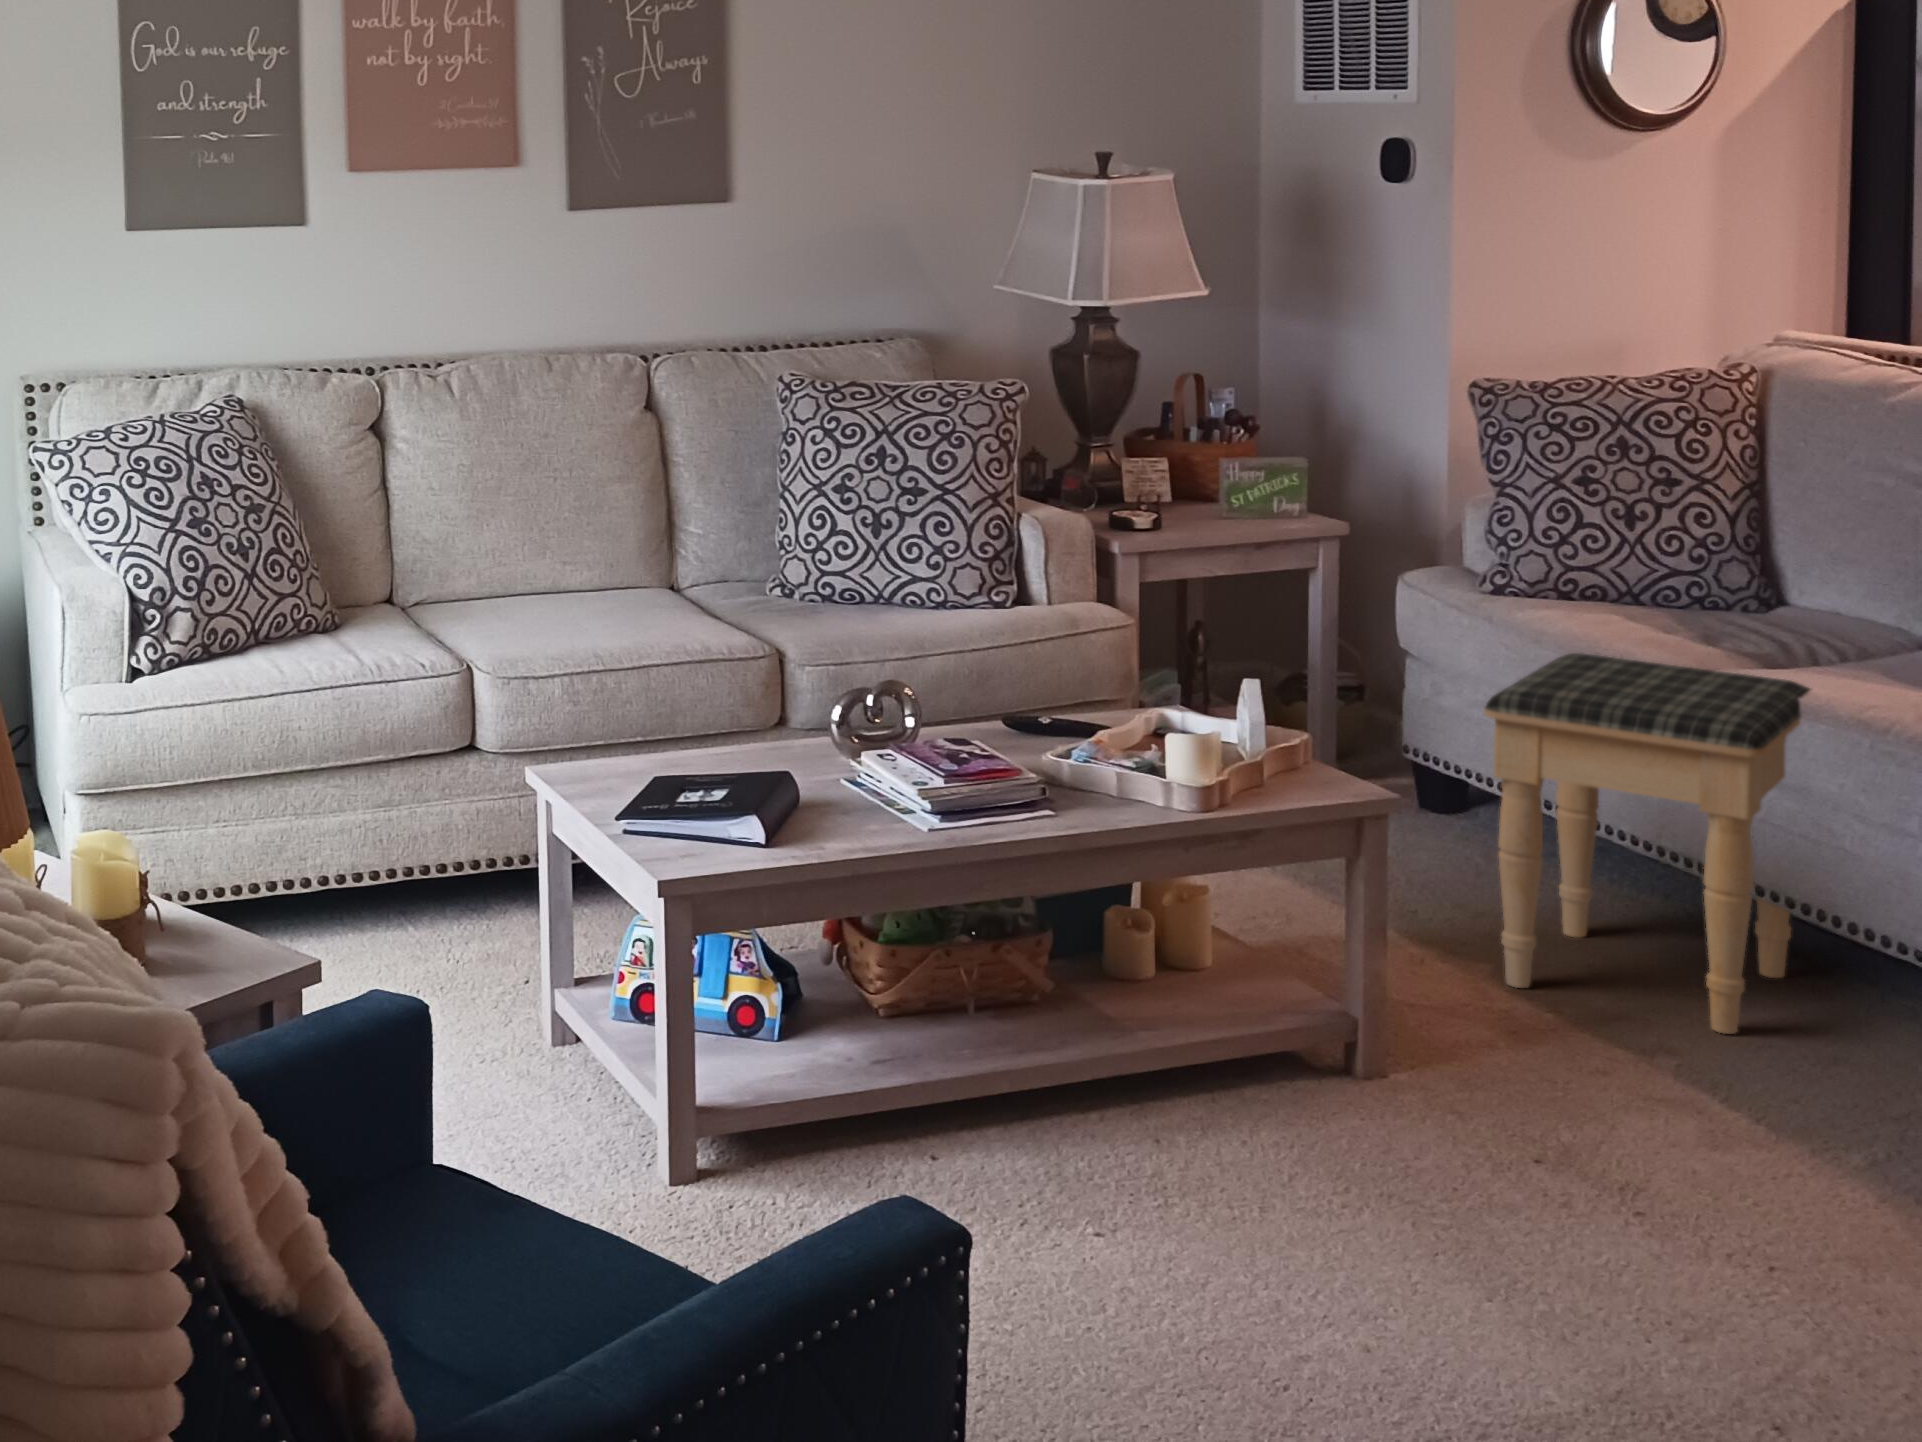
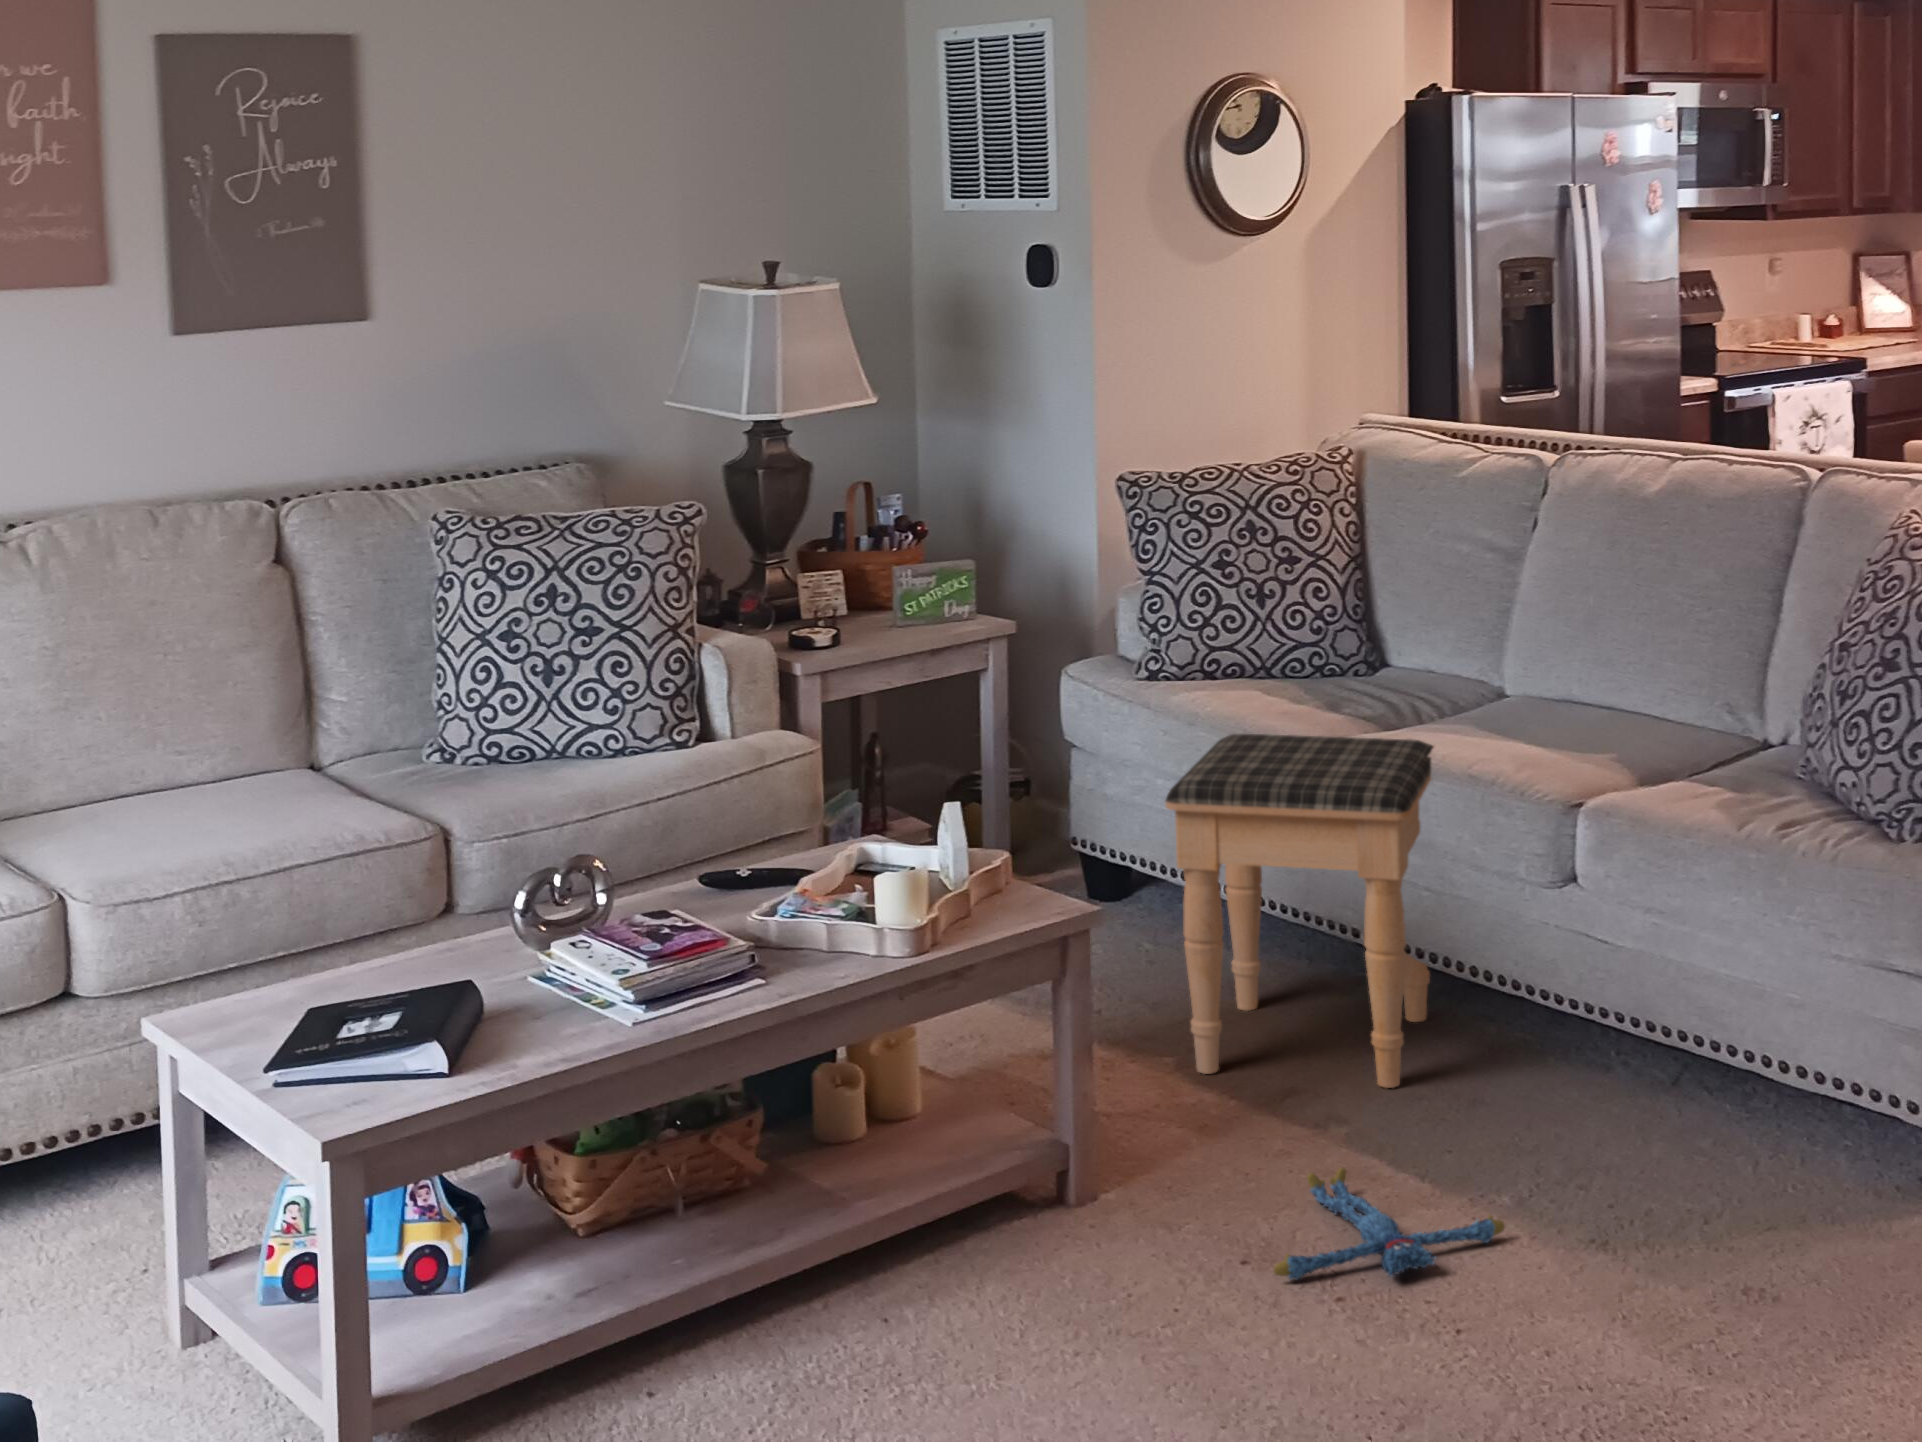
plush toy: none [1553,1092,1829,1202] -> present [1273,1168,1505,1279]

